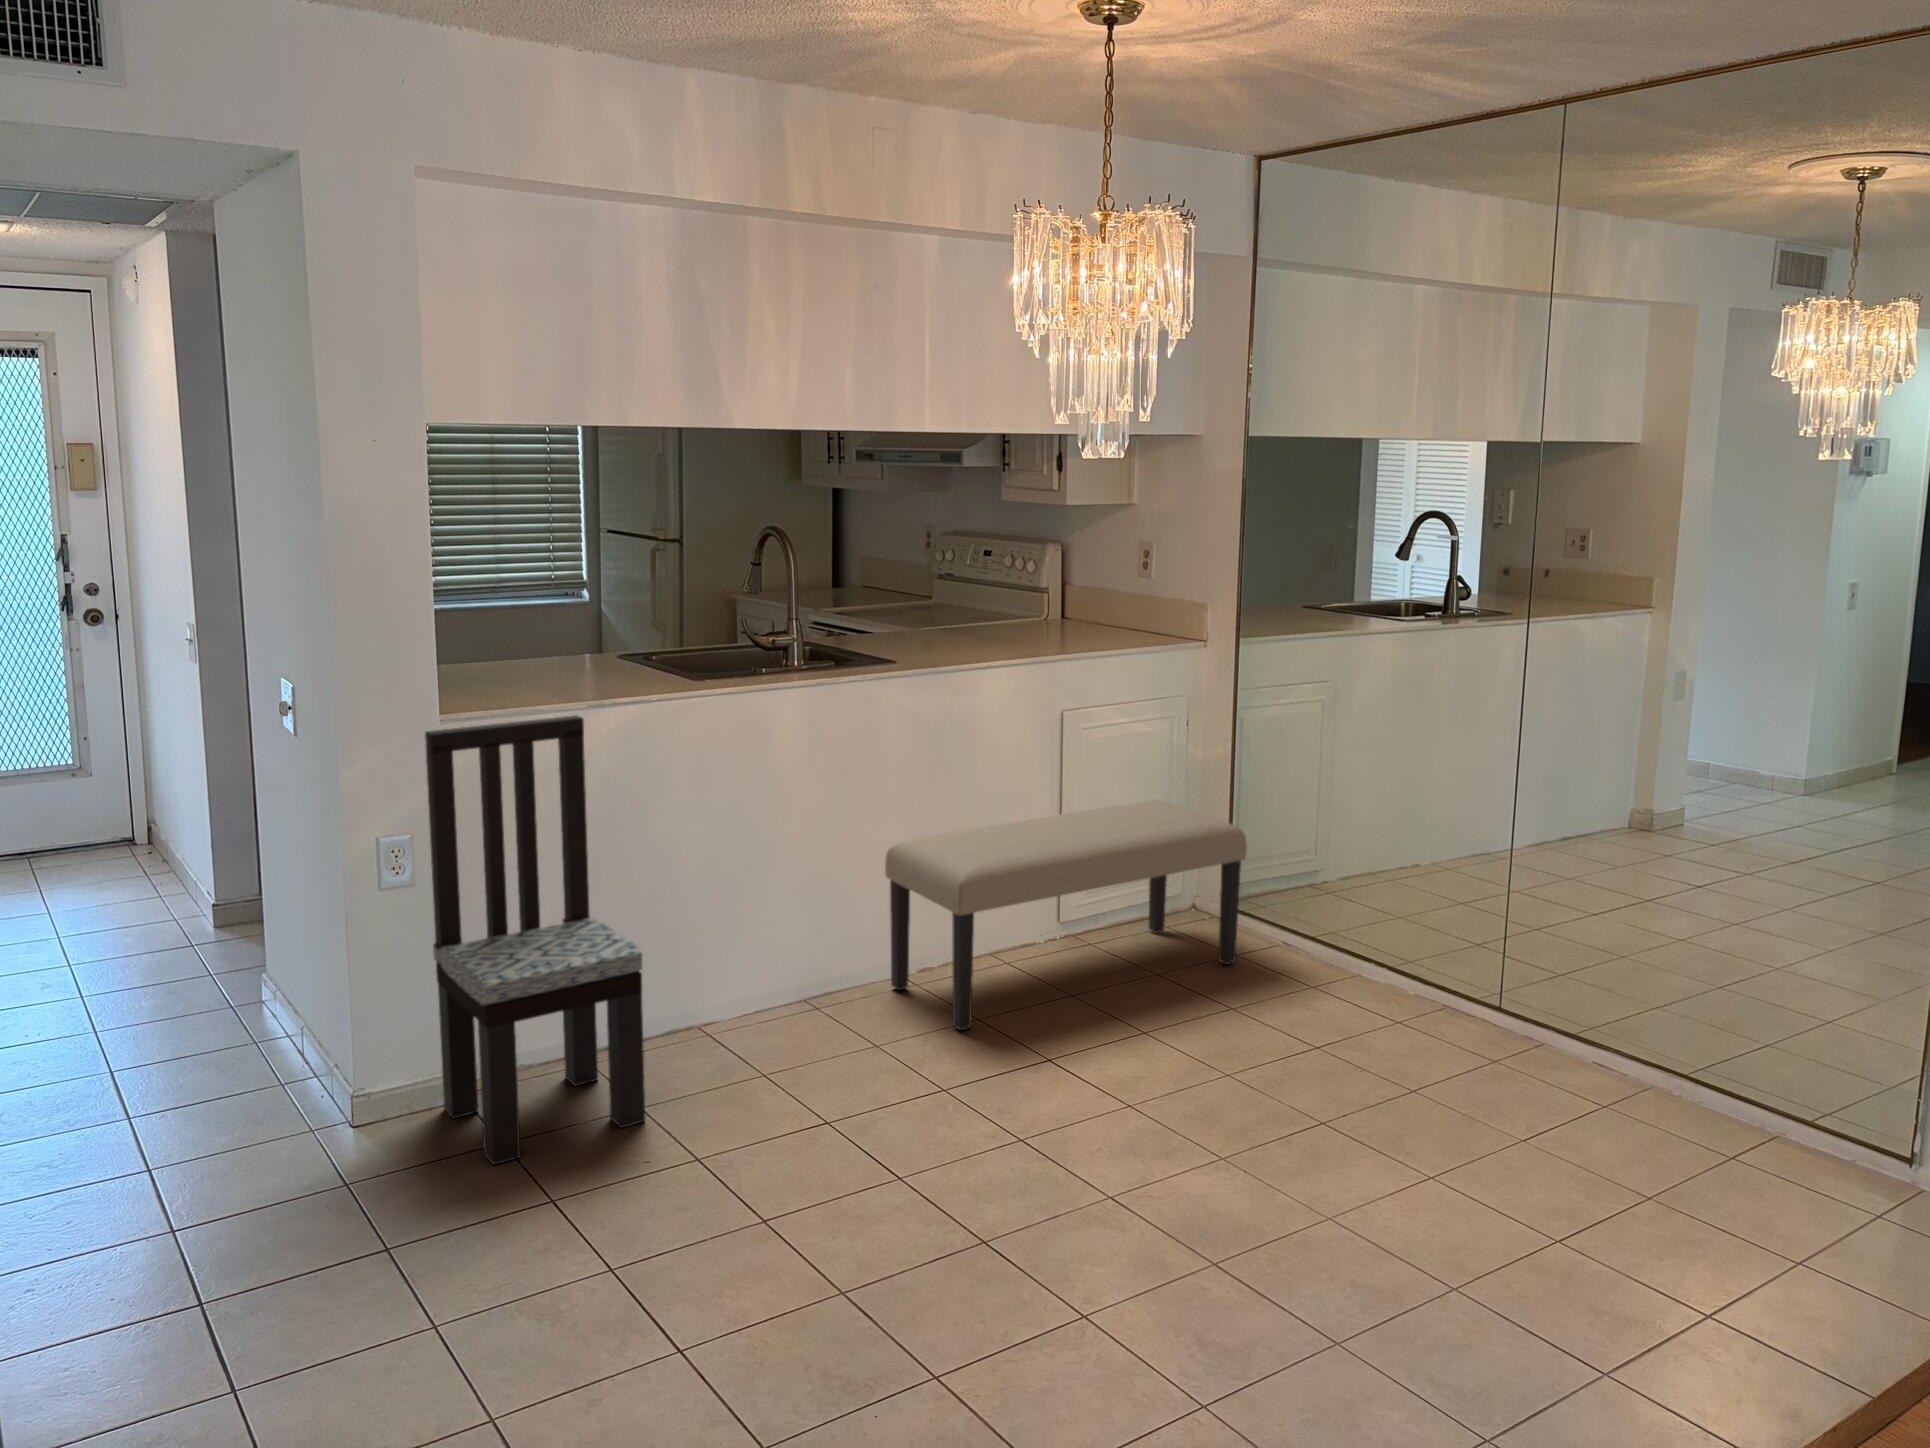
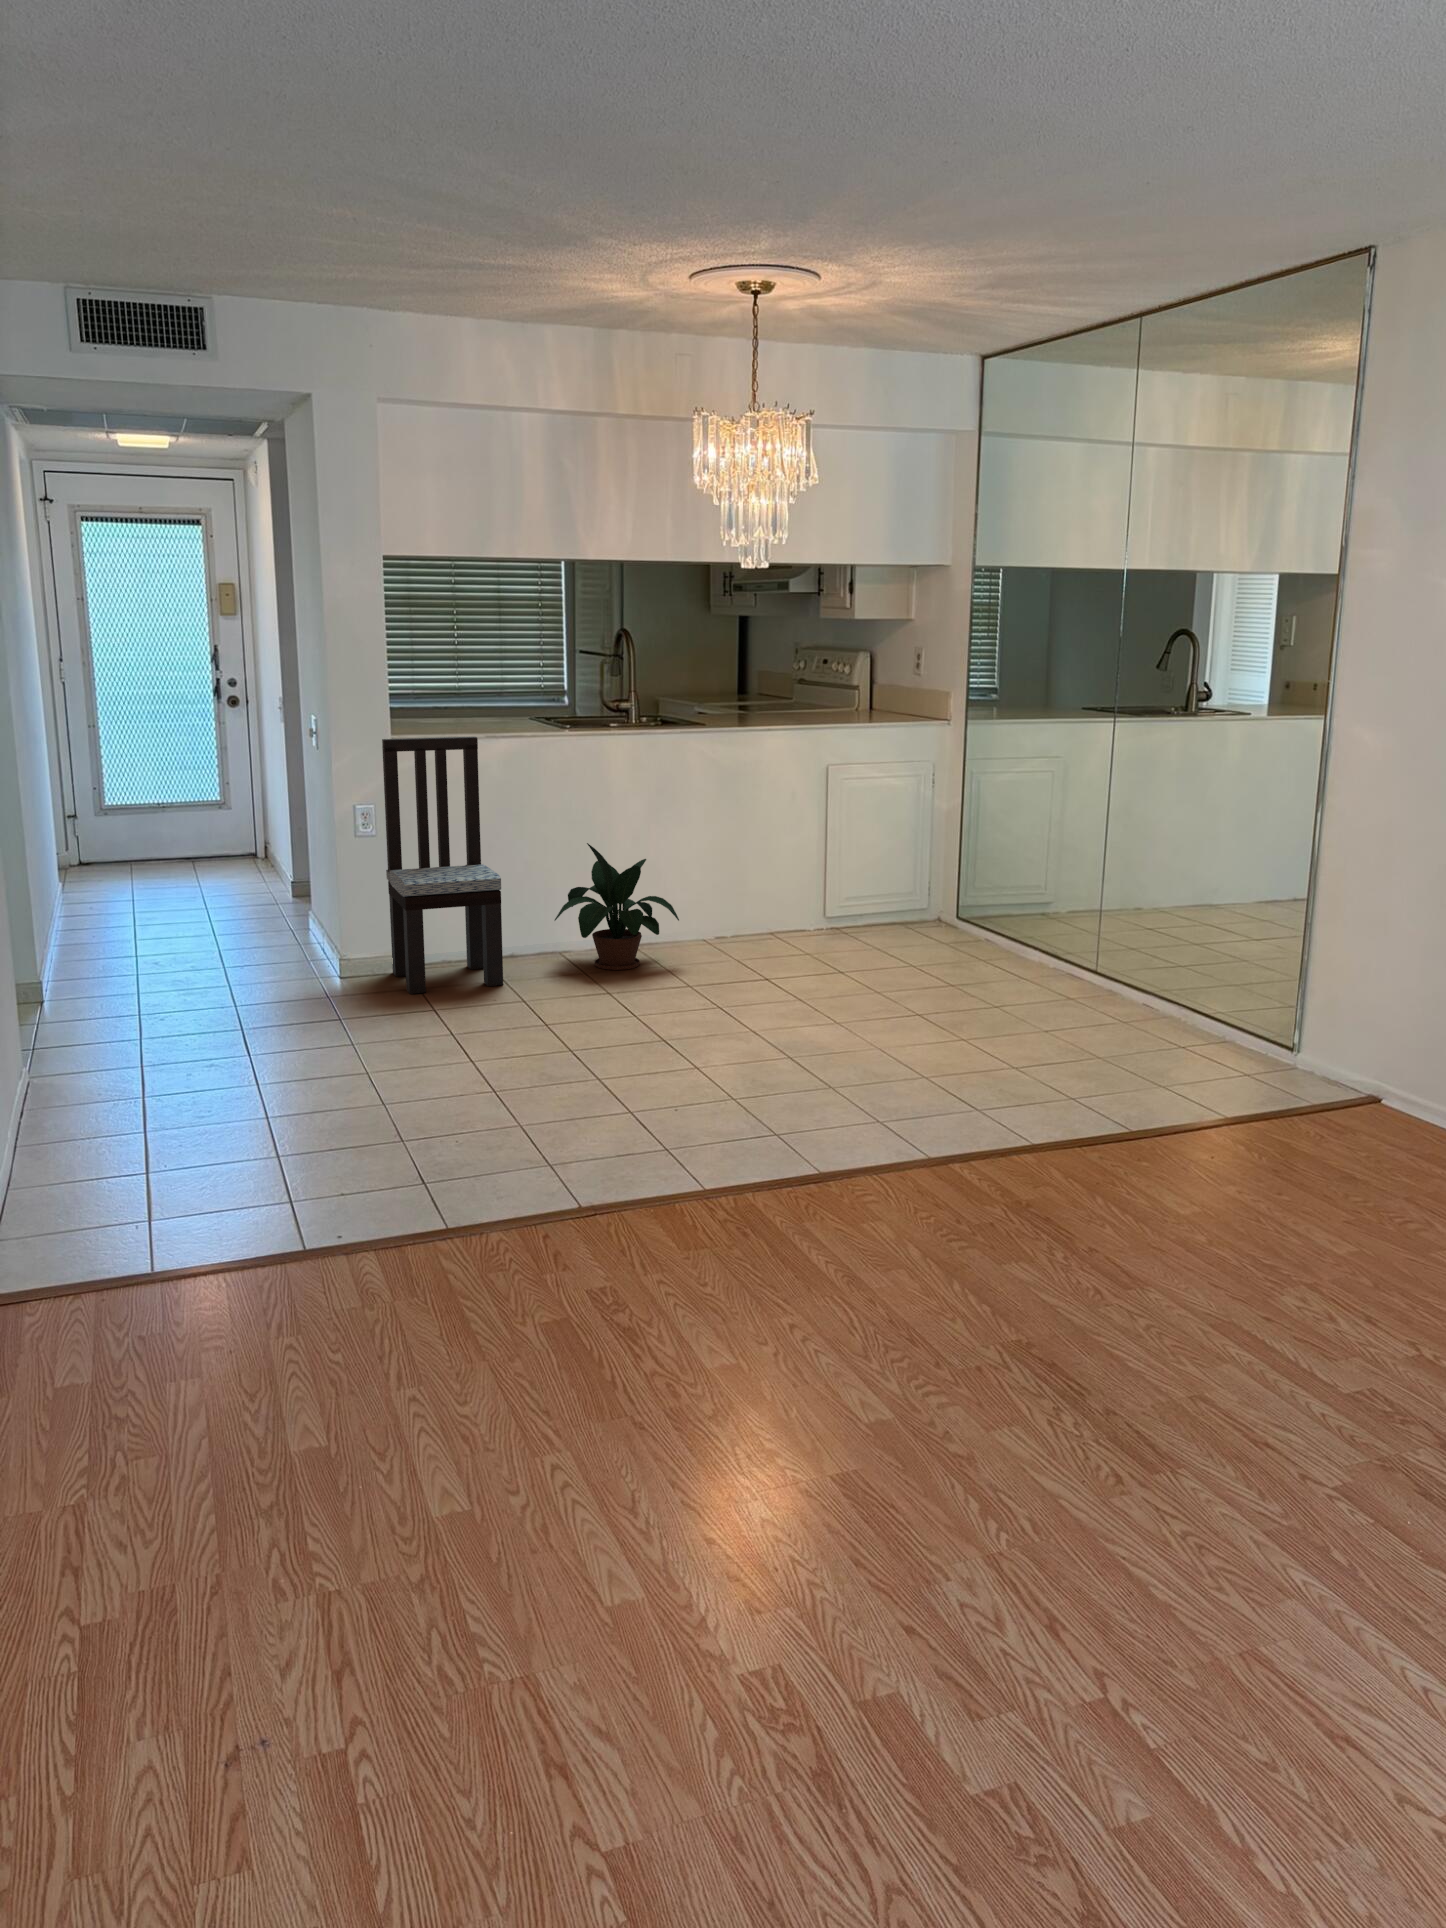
bench: present [885,800,1247,1030] -> none [689,831,949,963]
potted plant: none [708,872,898,1063] -> present [555,843,679,970]

